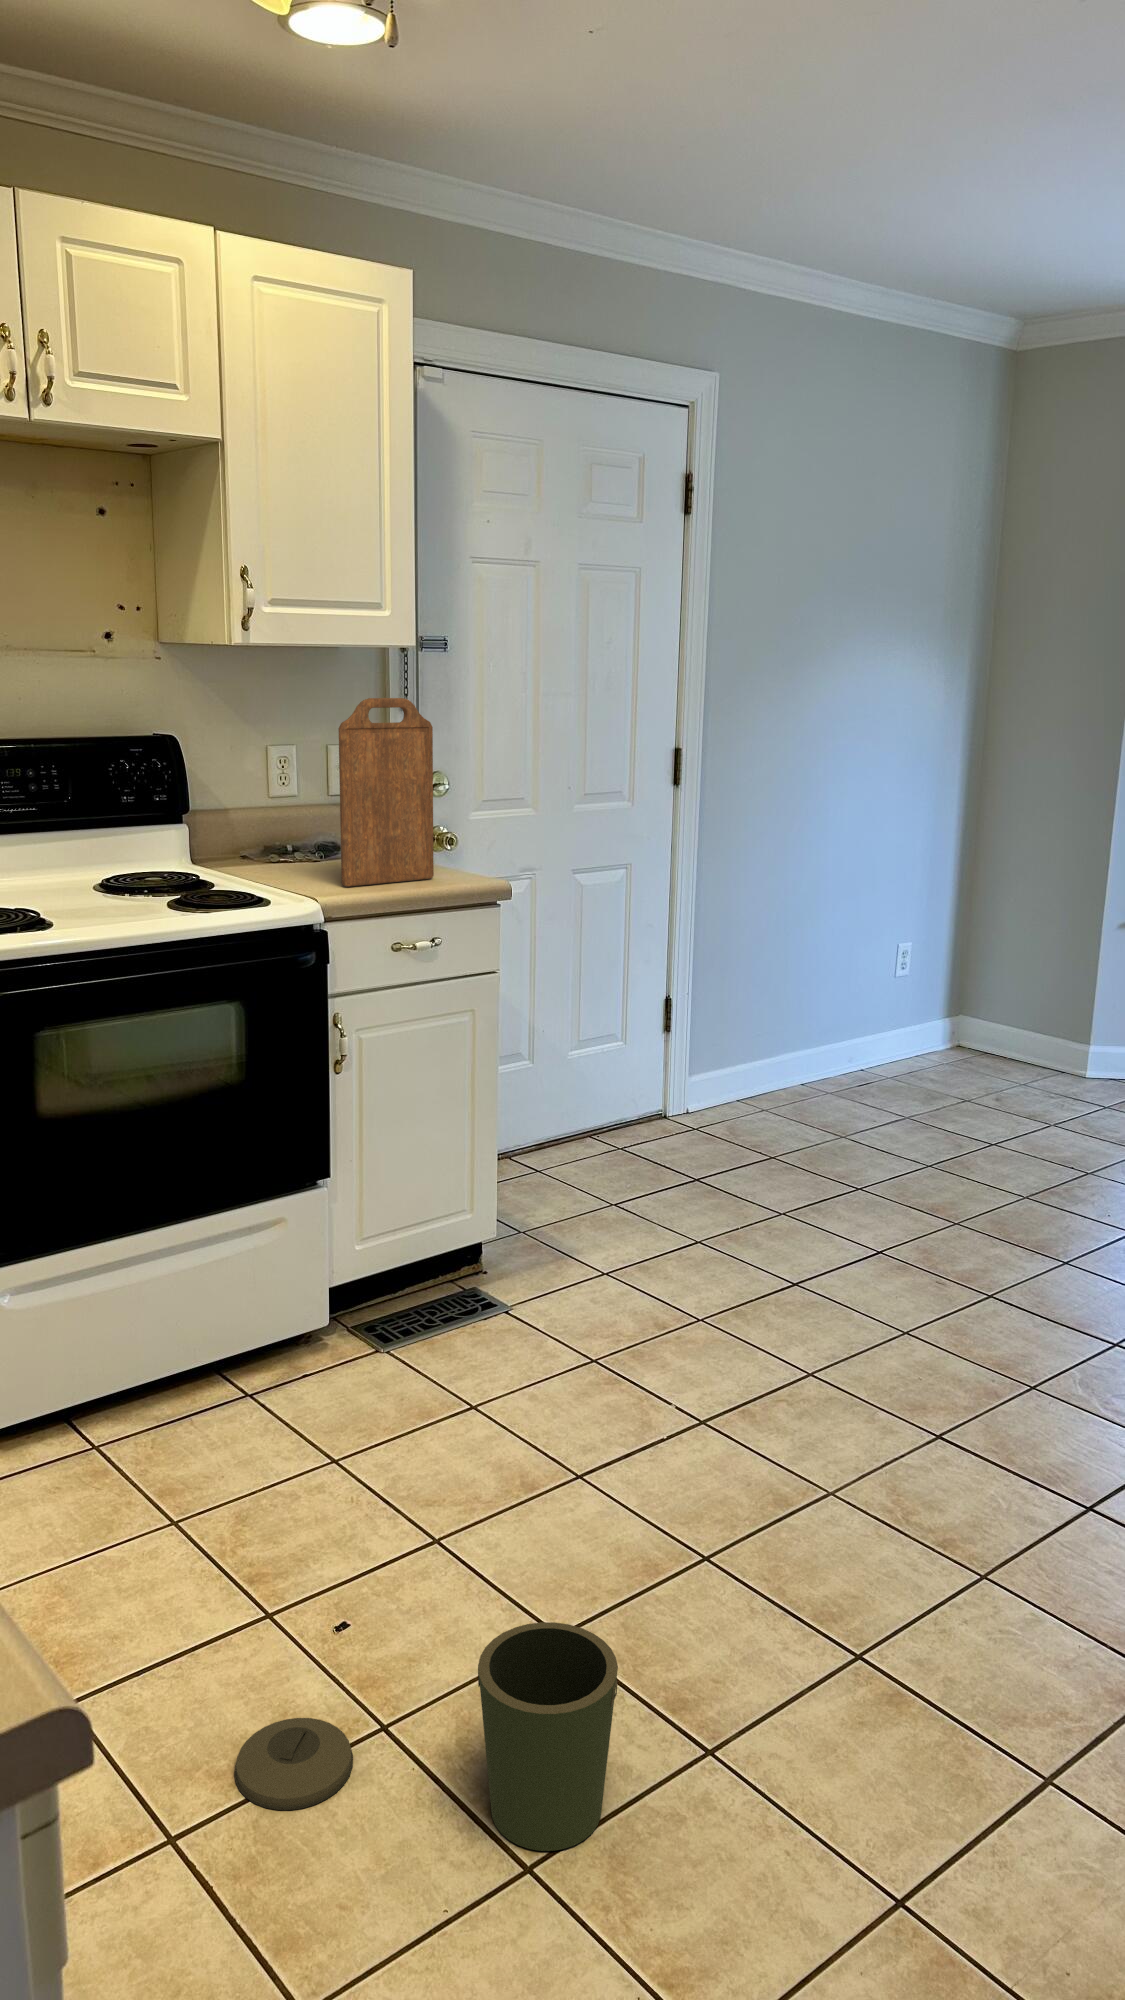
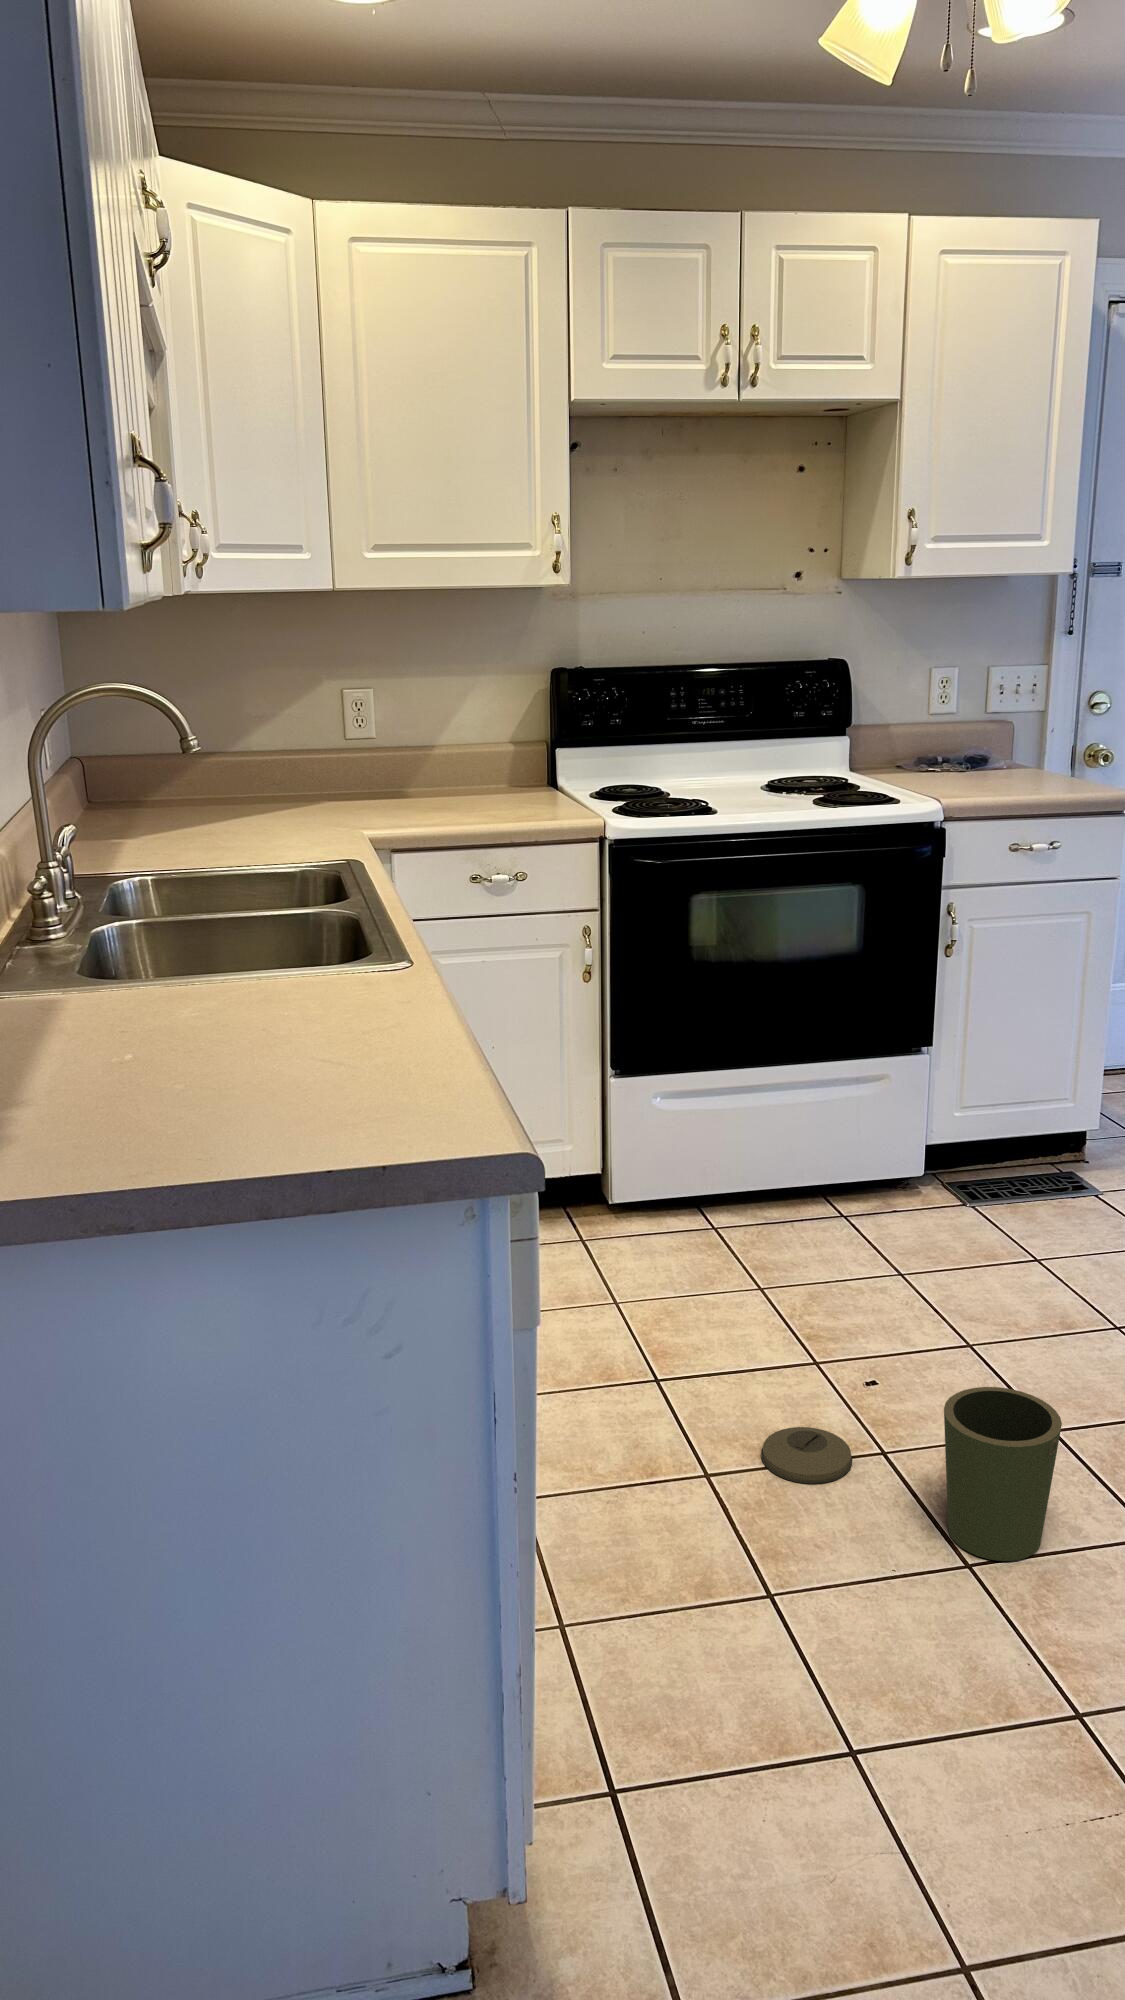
cutting board: present [338,698,434,887] -> none [972,623,1072,793]

